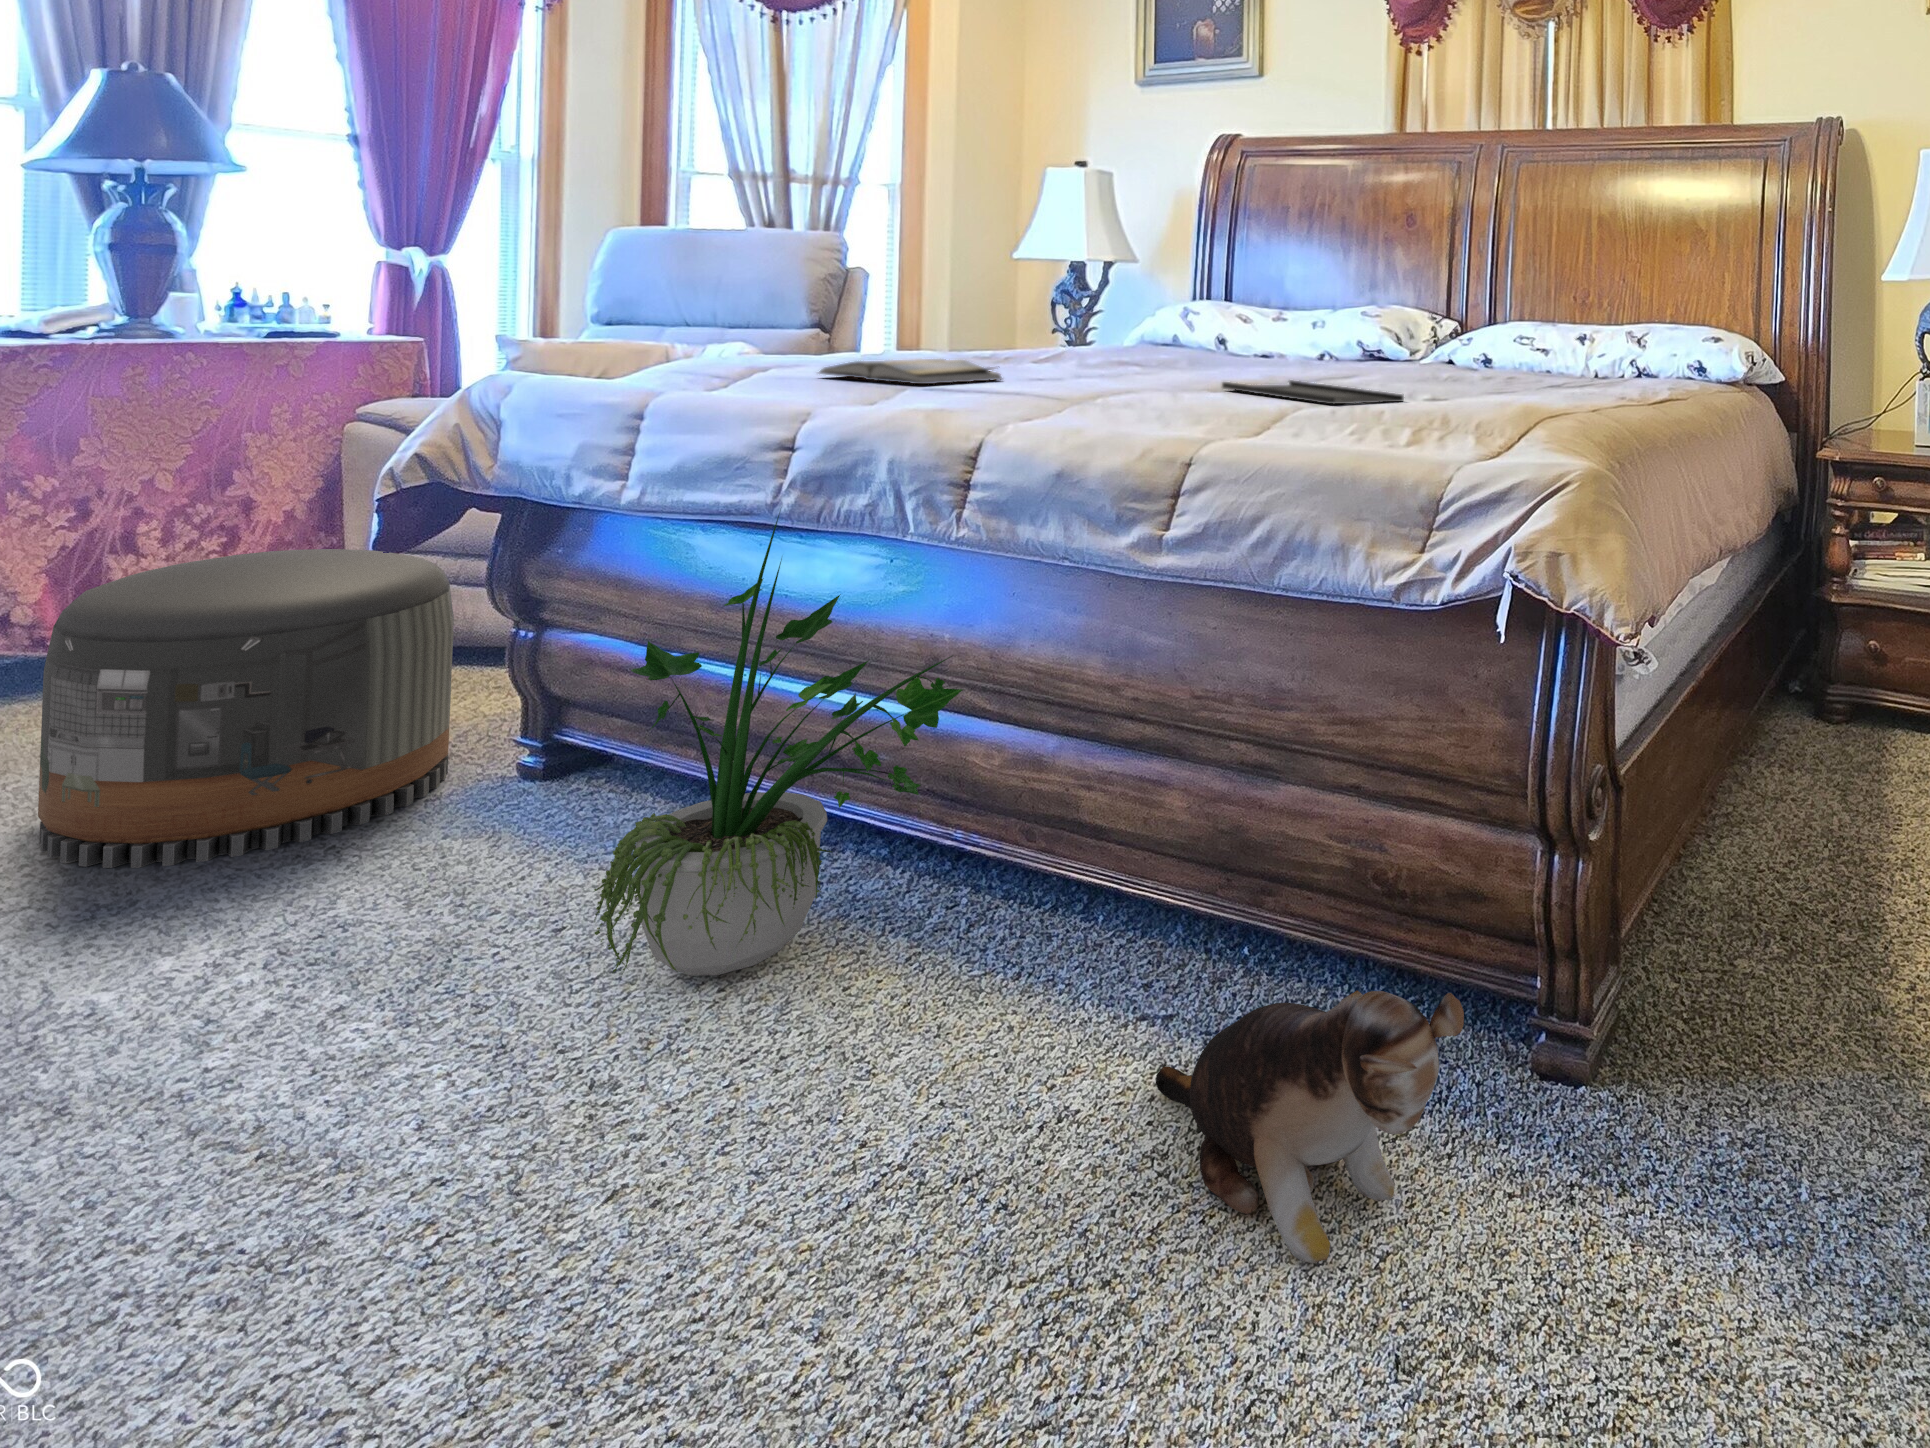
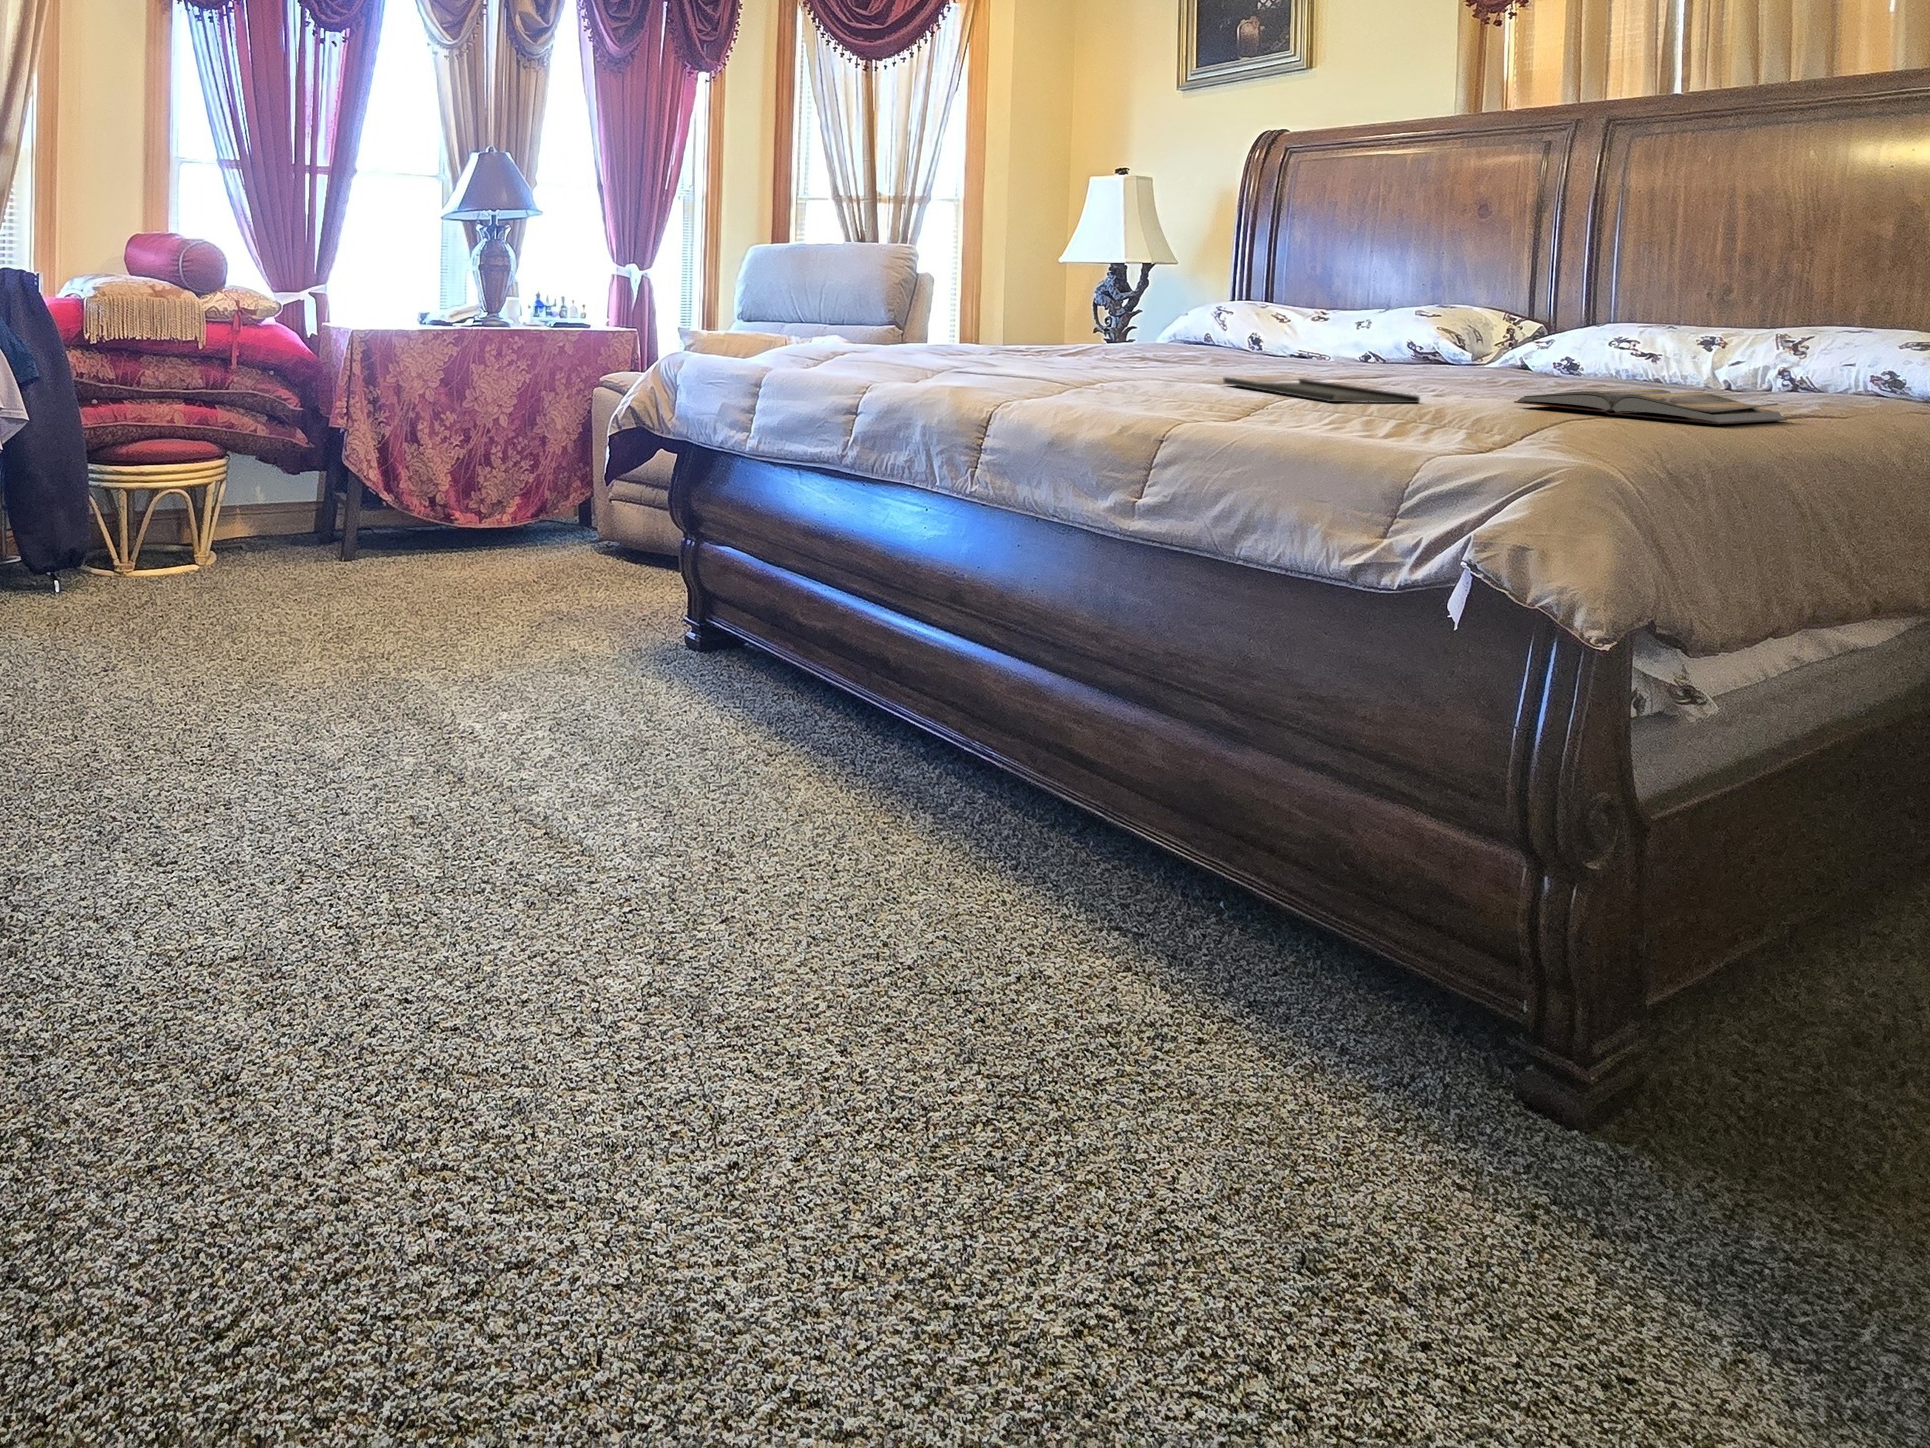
hardback book: present [819,359,1002,384] -> present [1514,389,1787,424]
potted plant: present [594,513,963,980] -> none [721,456,975,804]
pouf: present [38,549,454,868] -> none [451,469,649,662]
plush toy: present [1156,991,1464,1263] -> none [1117,928,1387,1160]

